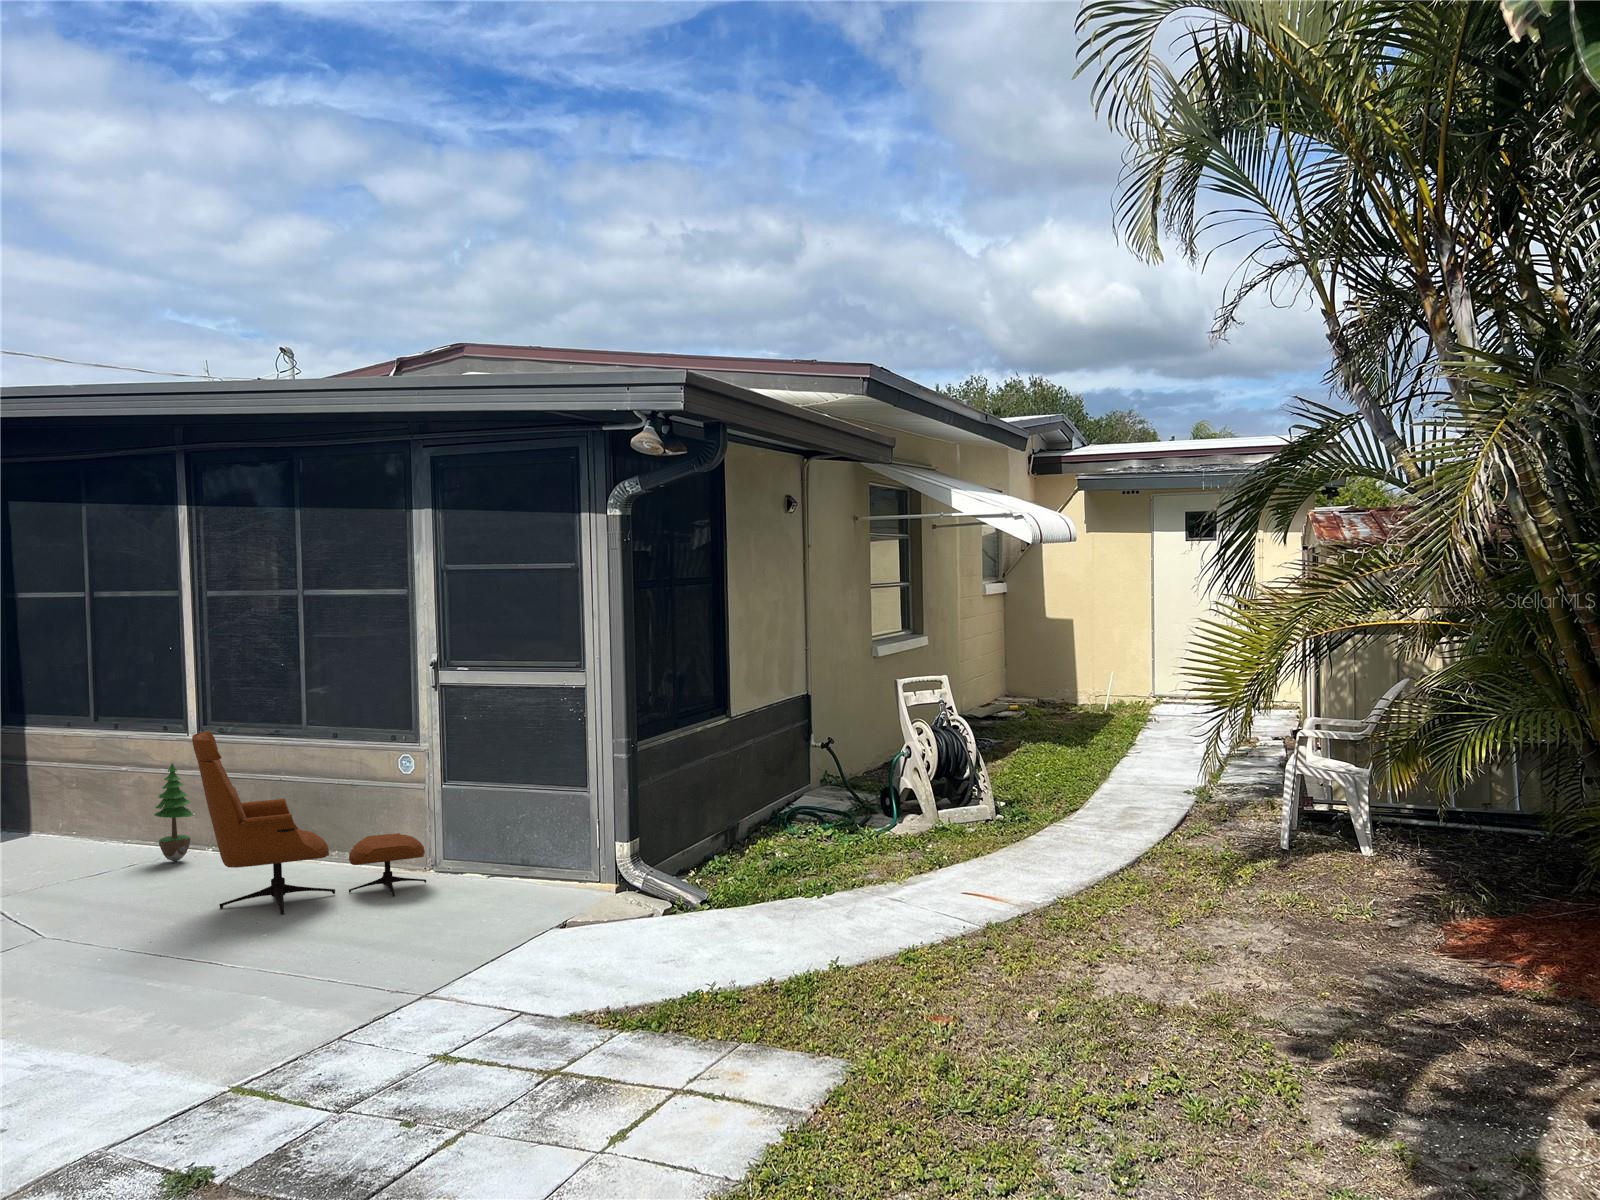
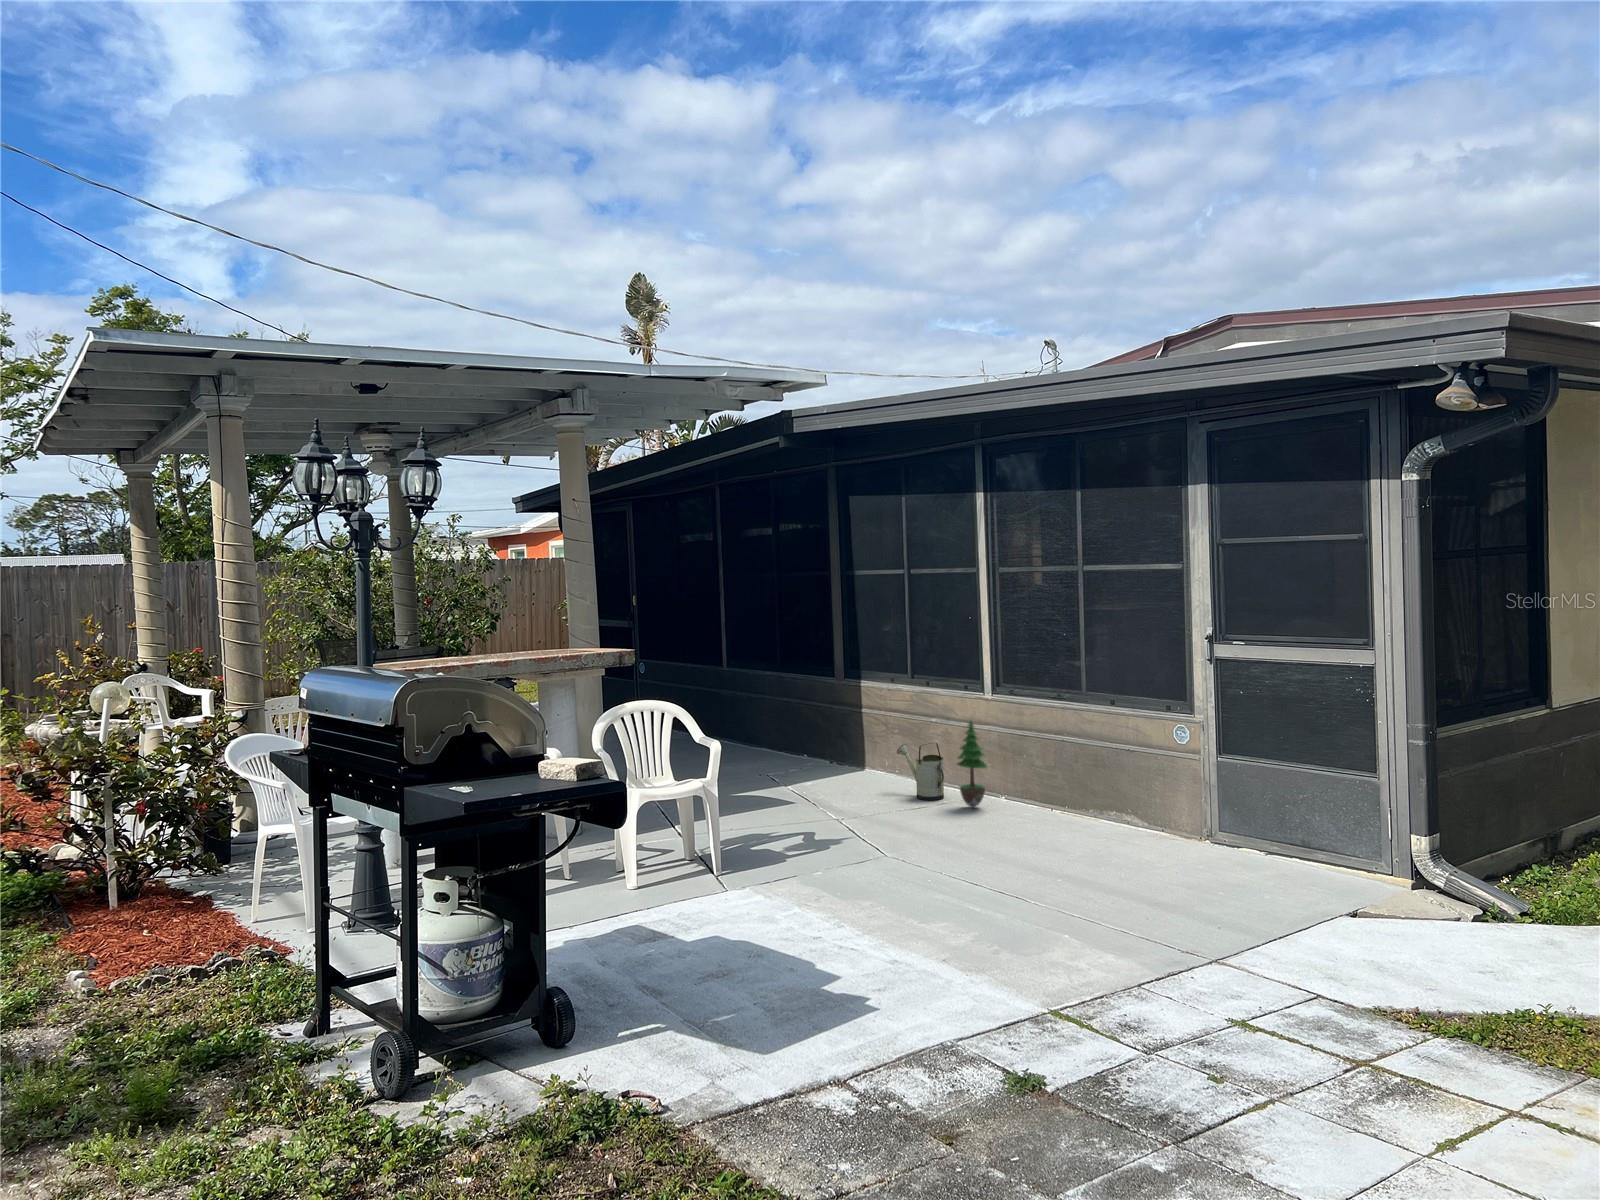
lounge chair: present [192,731,426,914] -> none [994,692,1203,866]
watering can: none [80,792,141,859] -> present [897,743,944,800]

